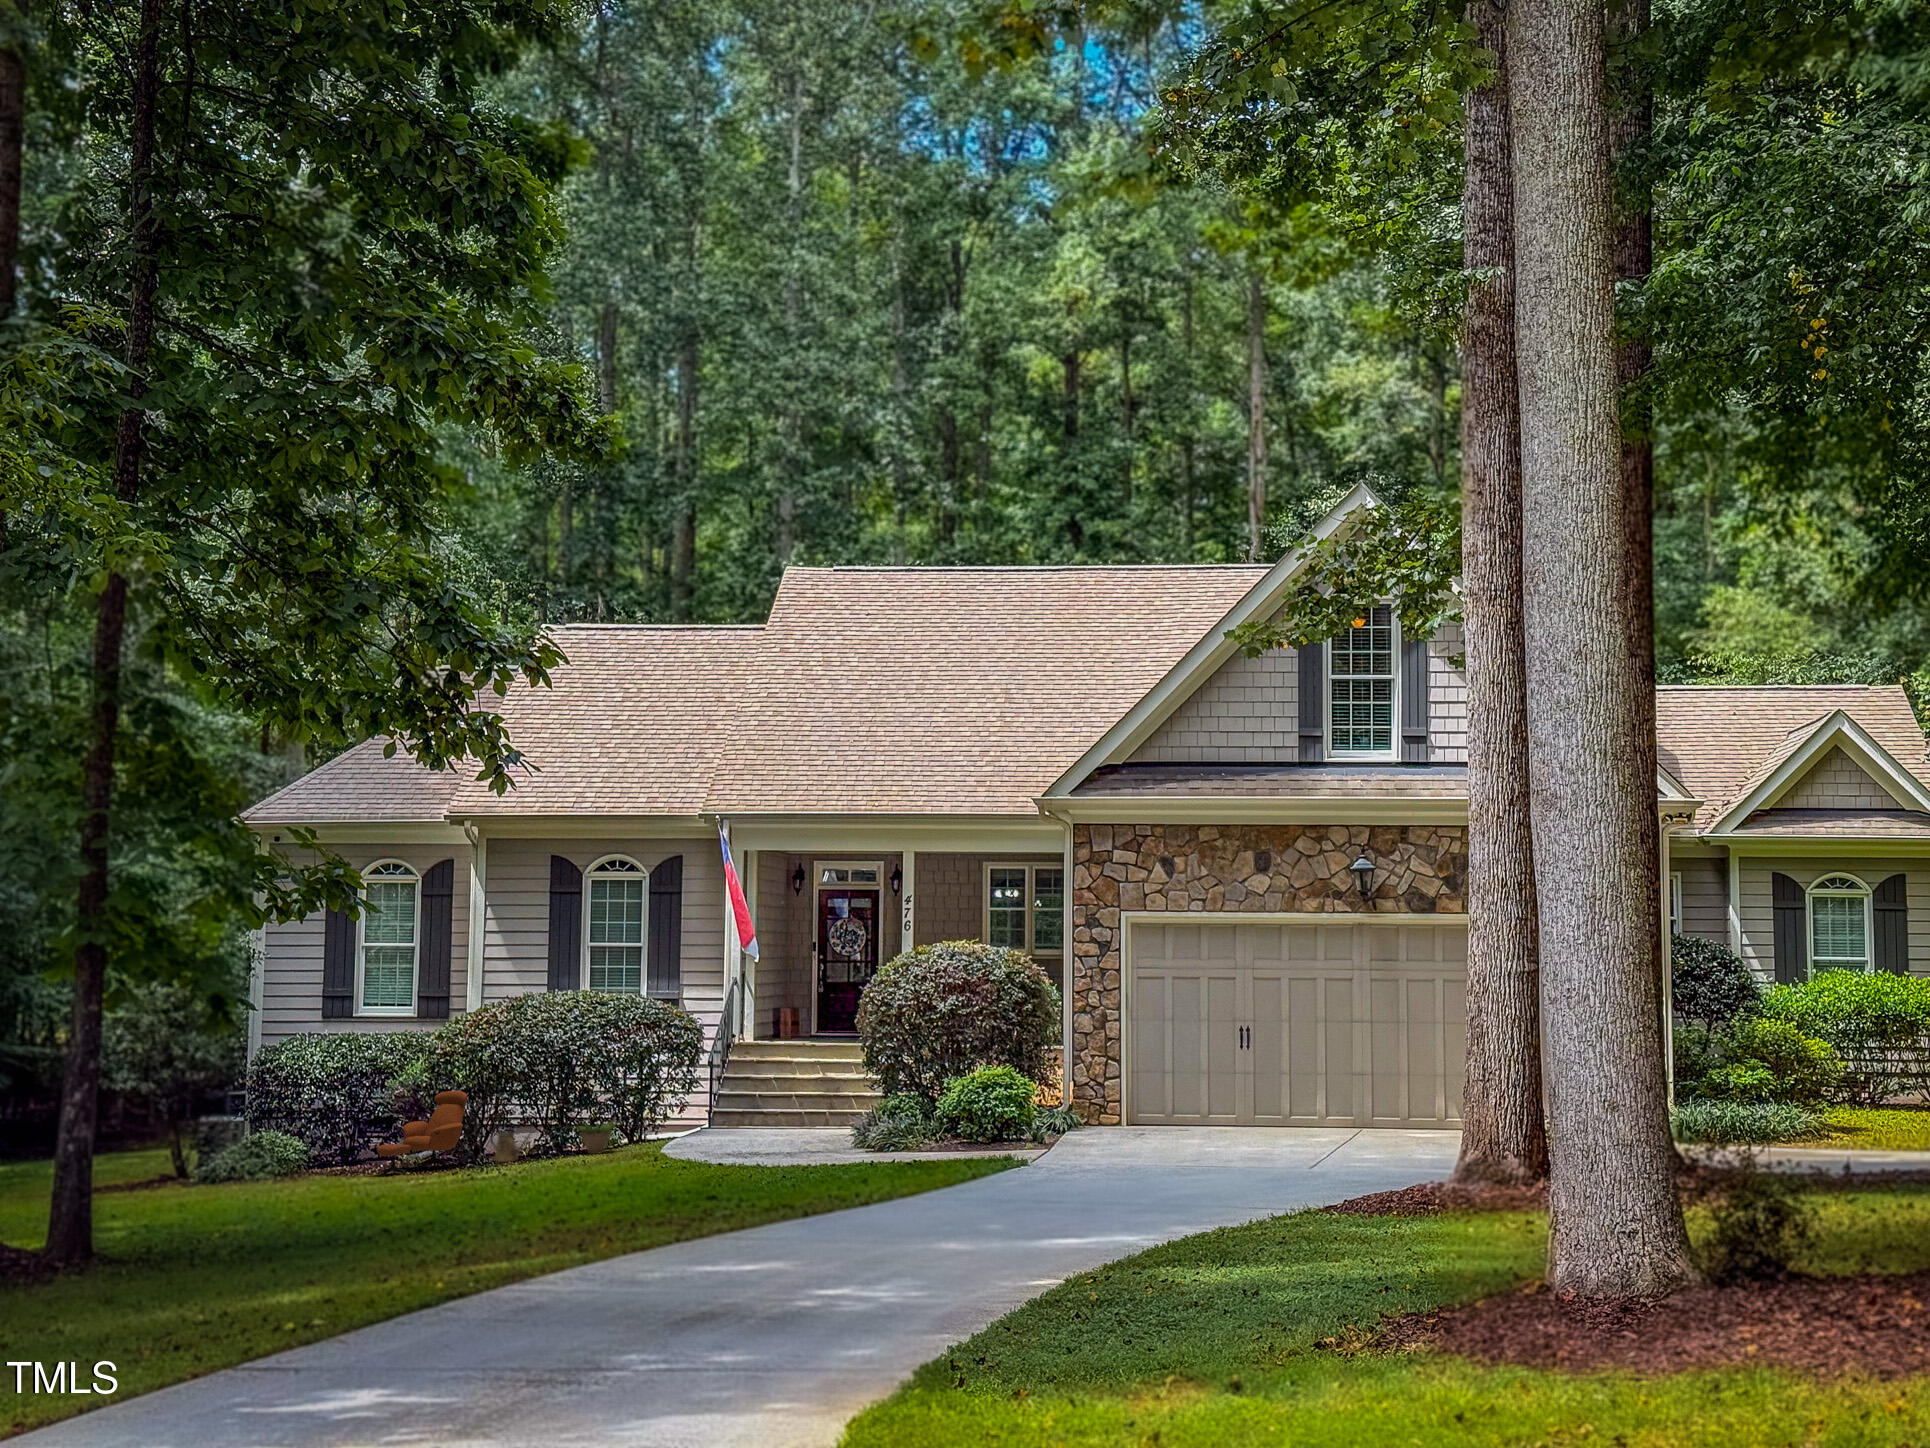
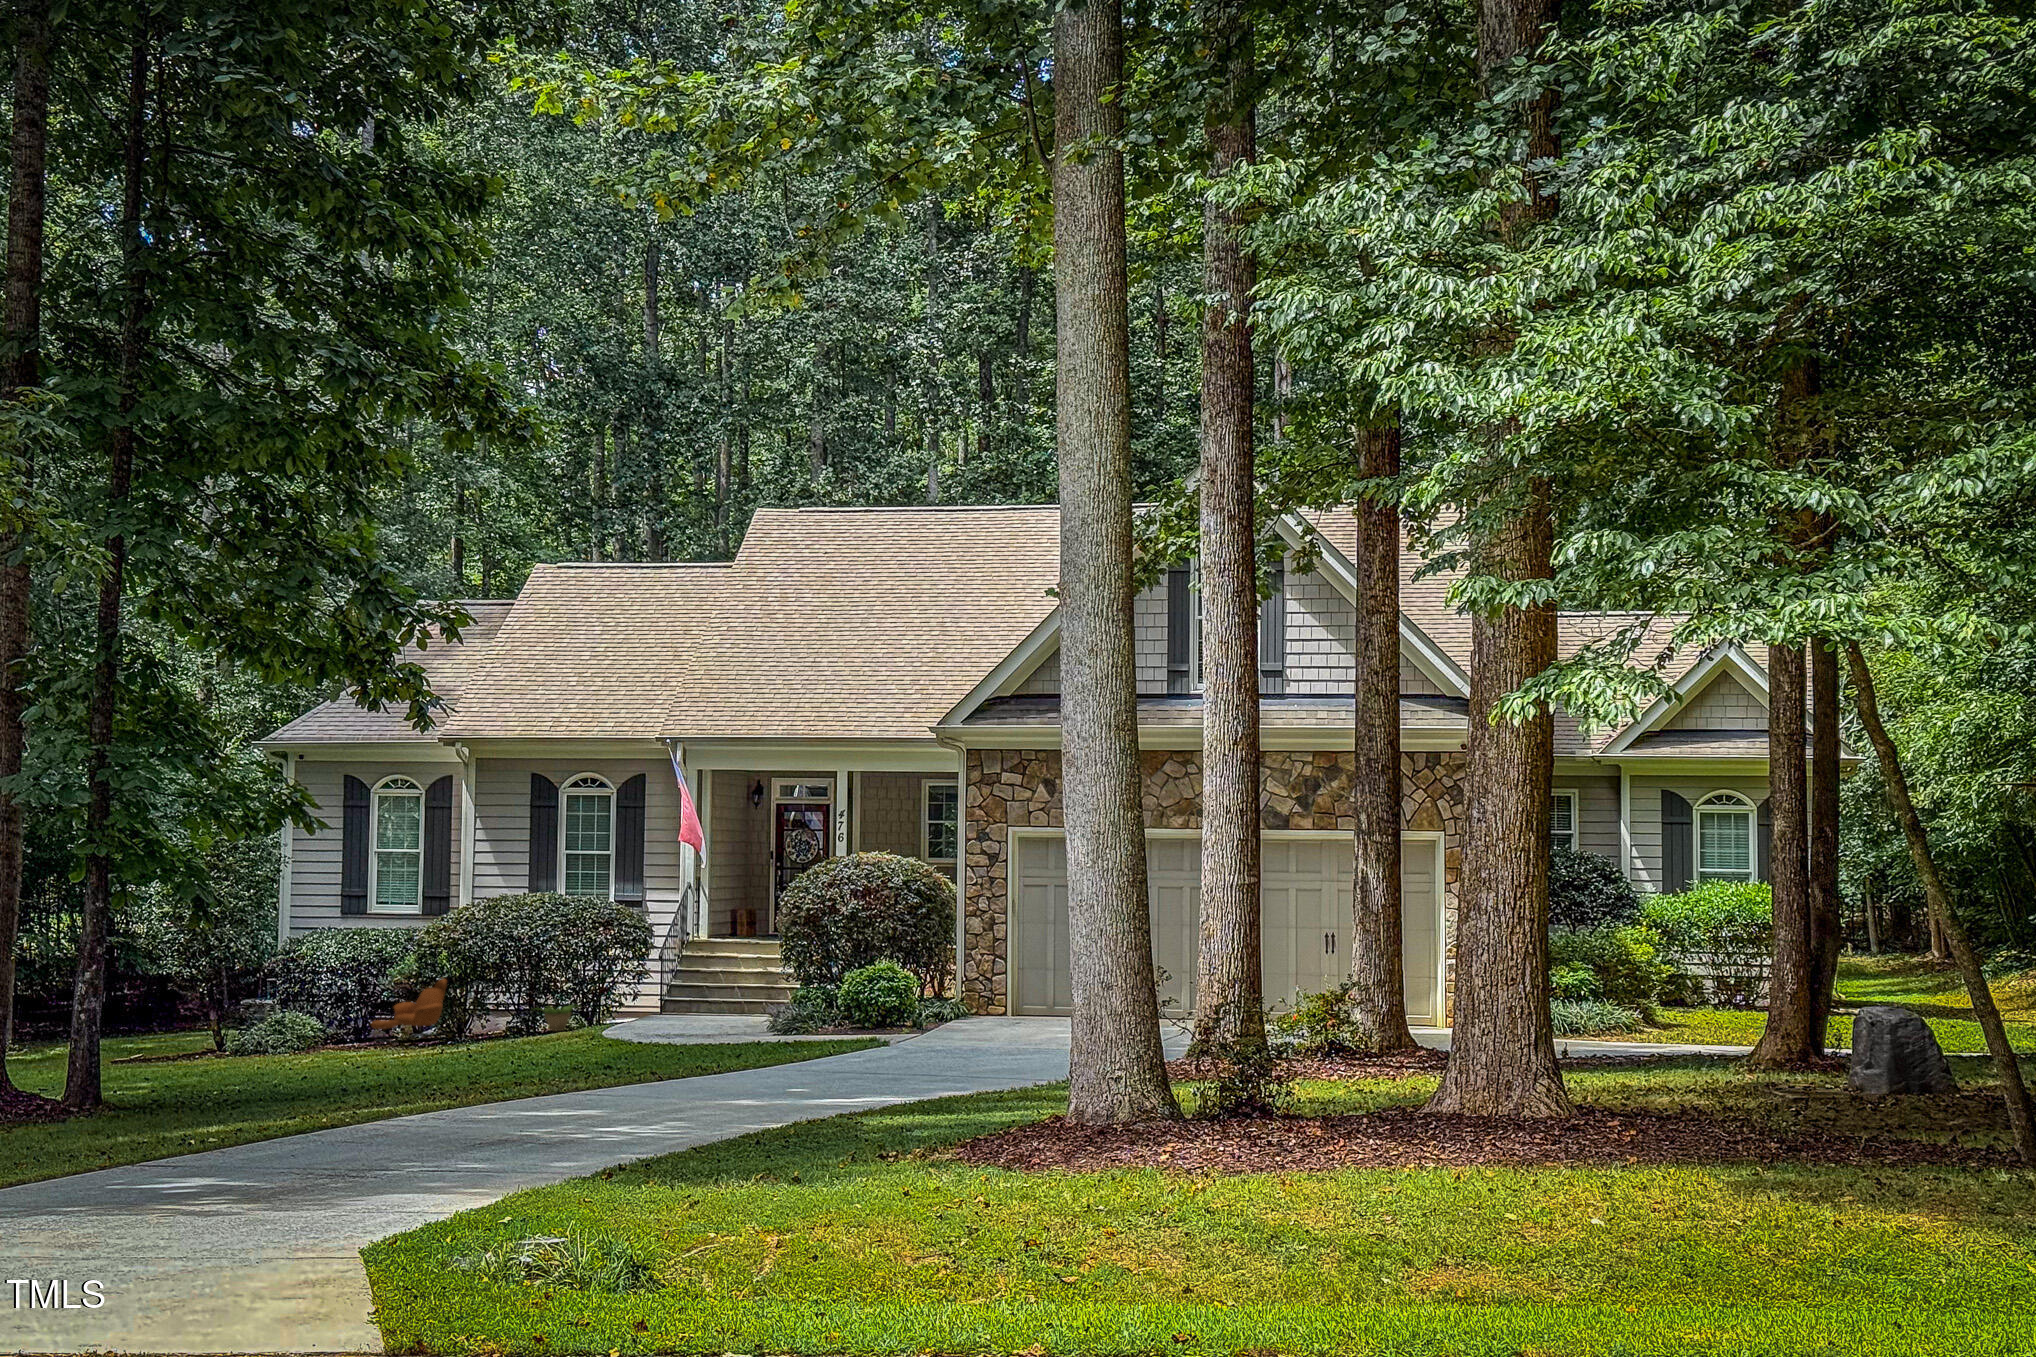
watering can: present [490,1131,532,1162] -> none [468,1010,504,1036]

